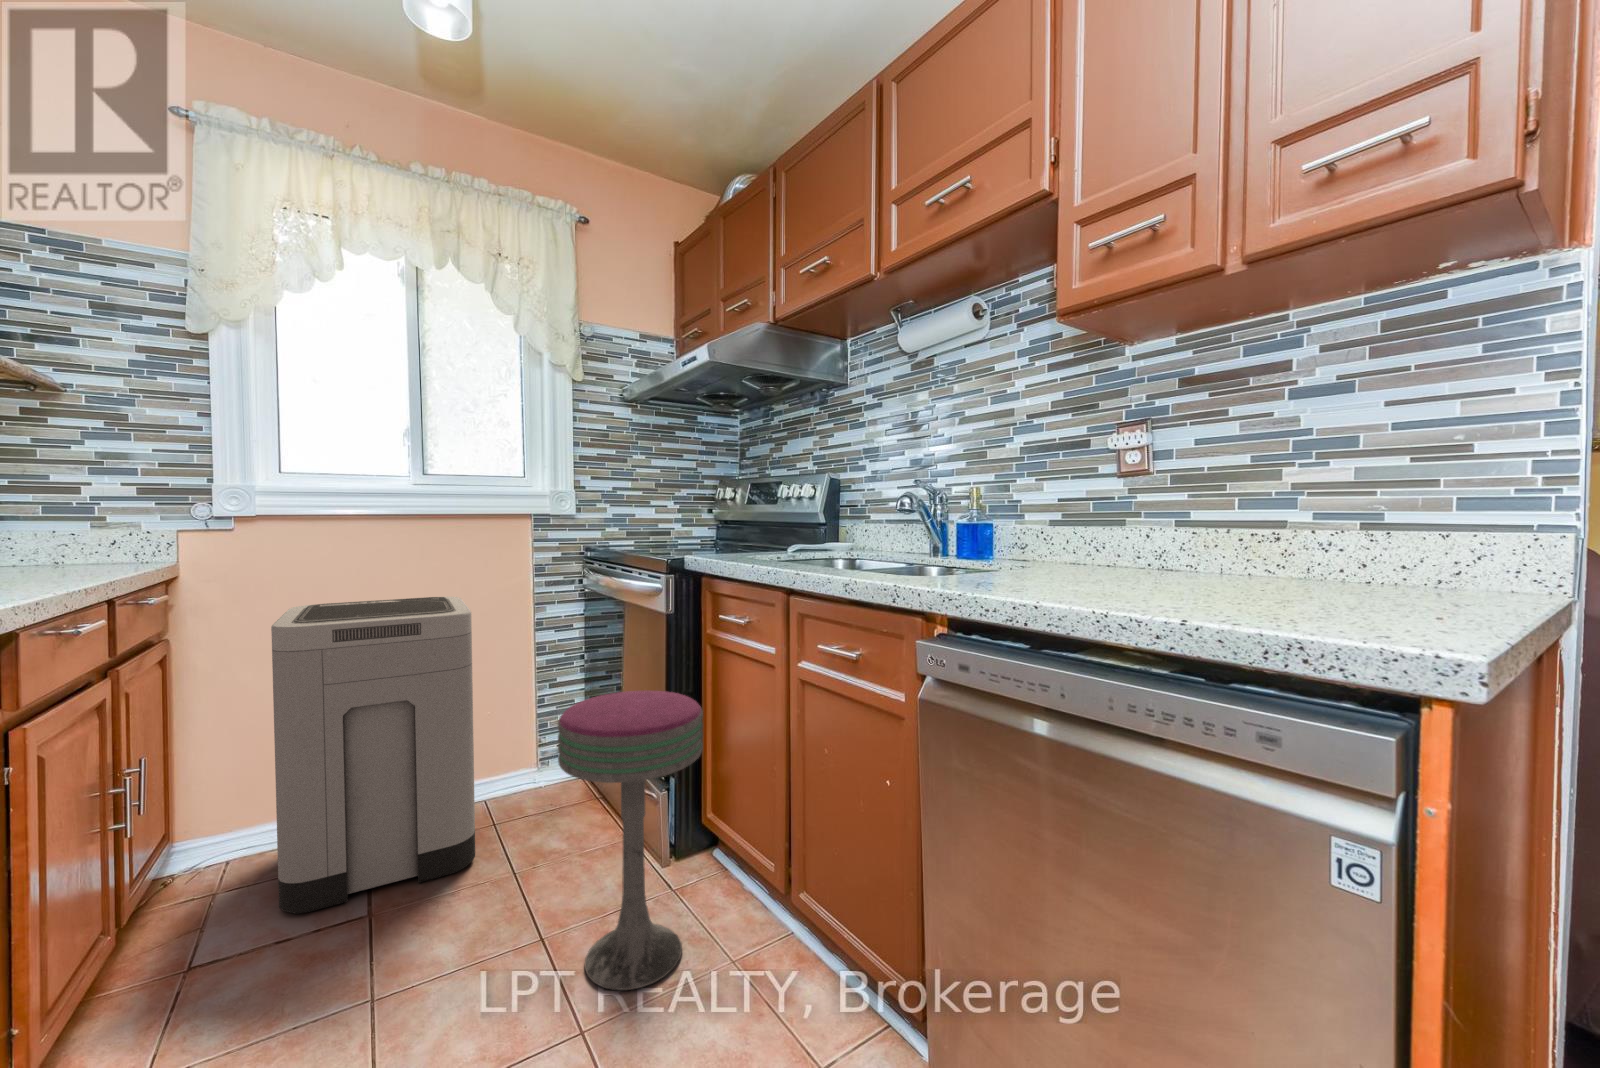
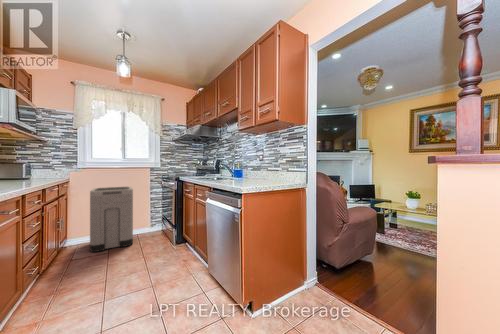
bar stool: present [558,690,703,990] -> none [147,205,178,263]

